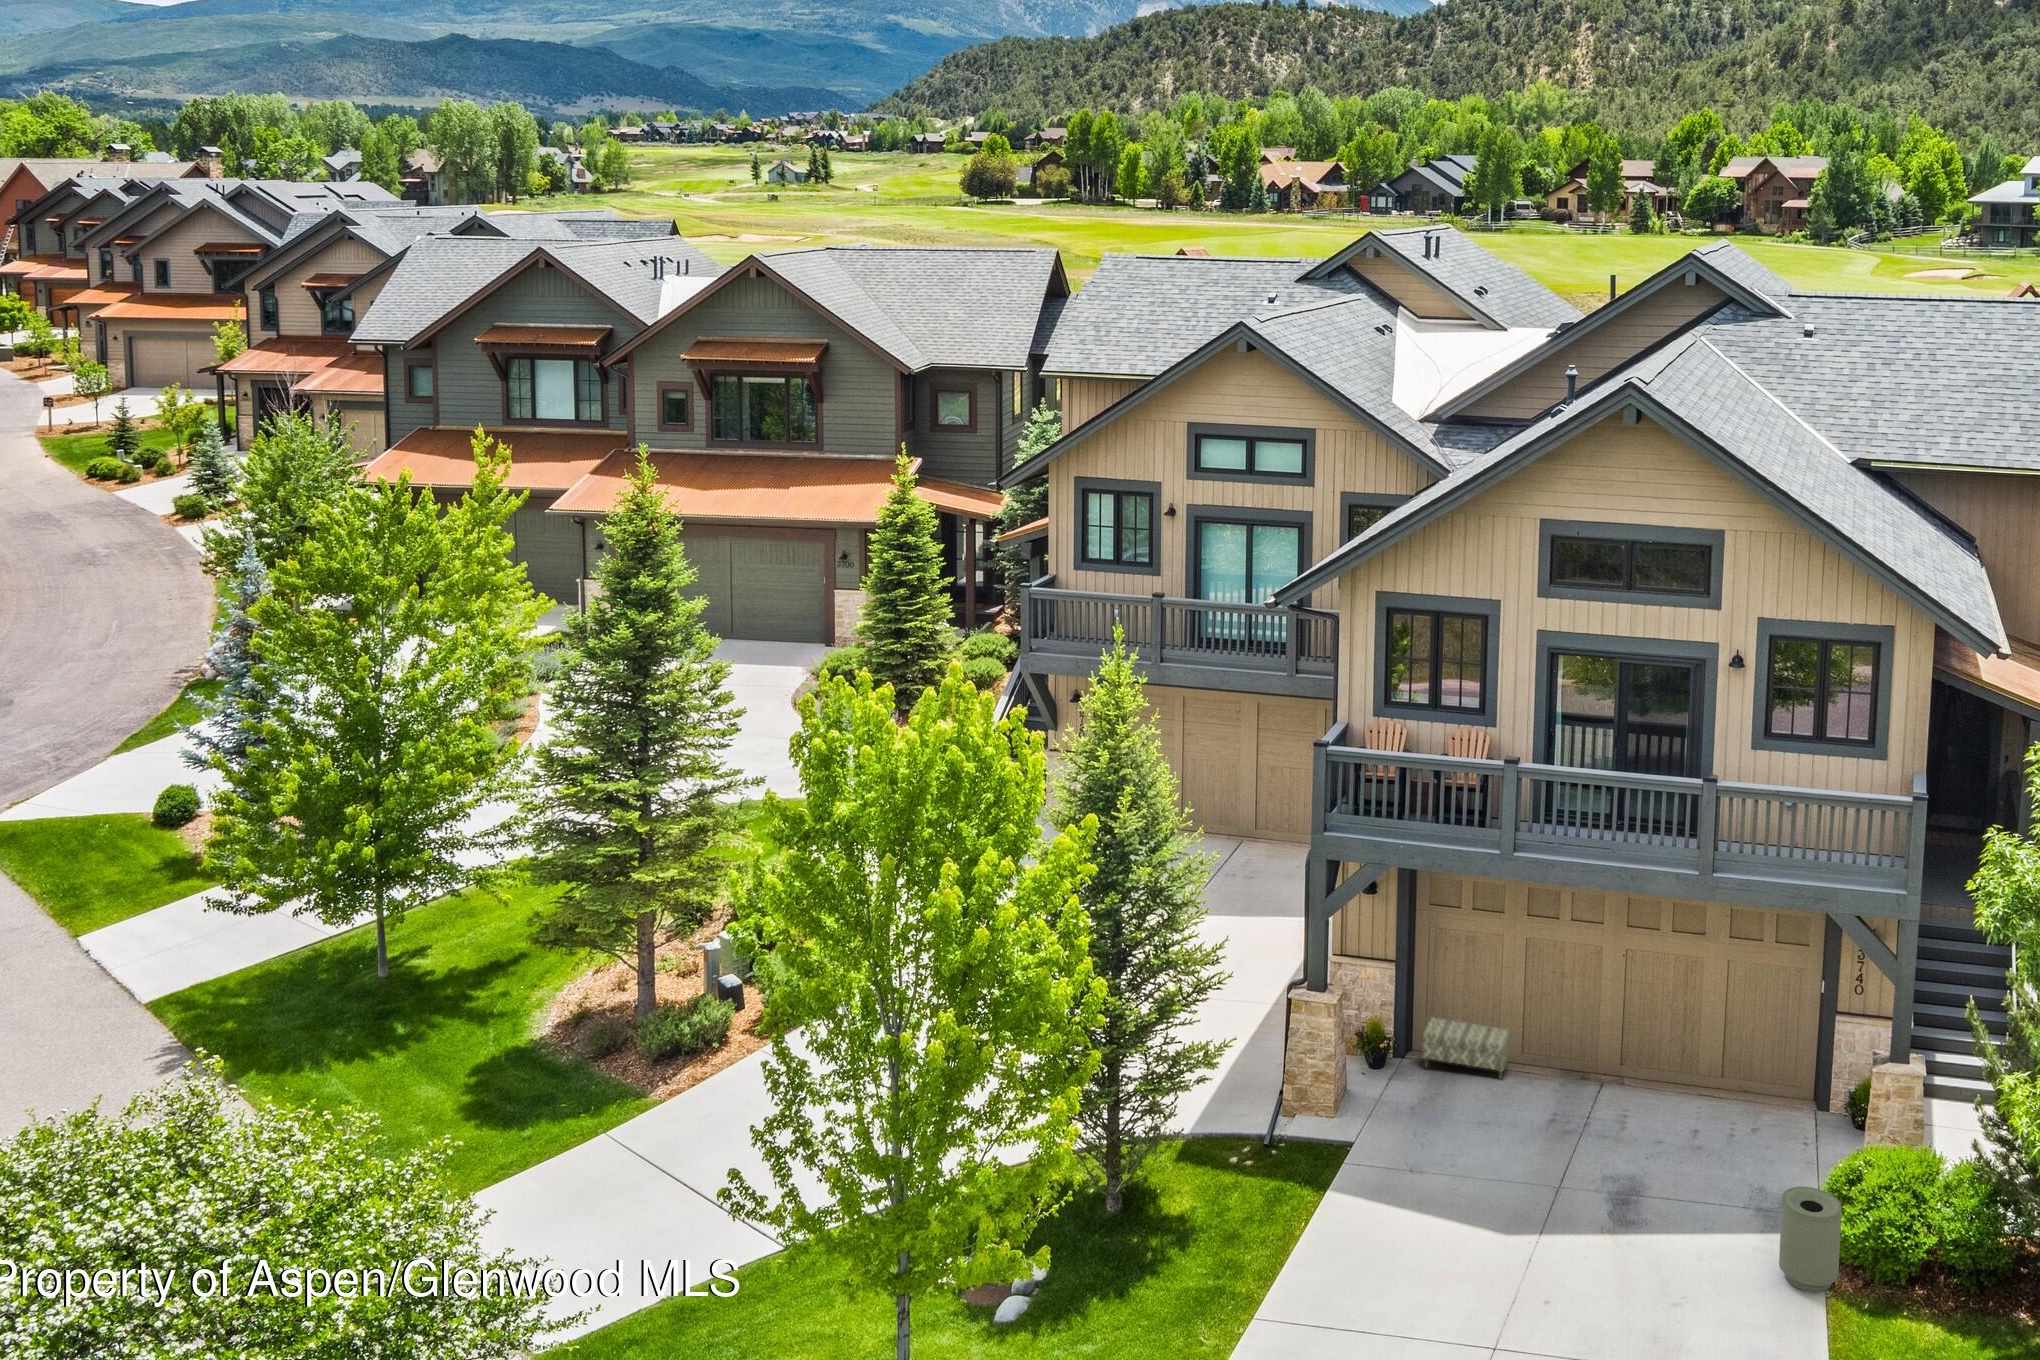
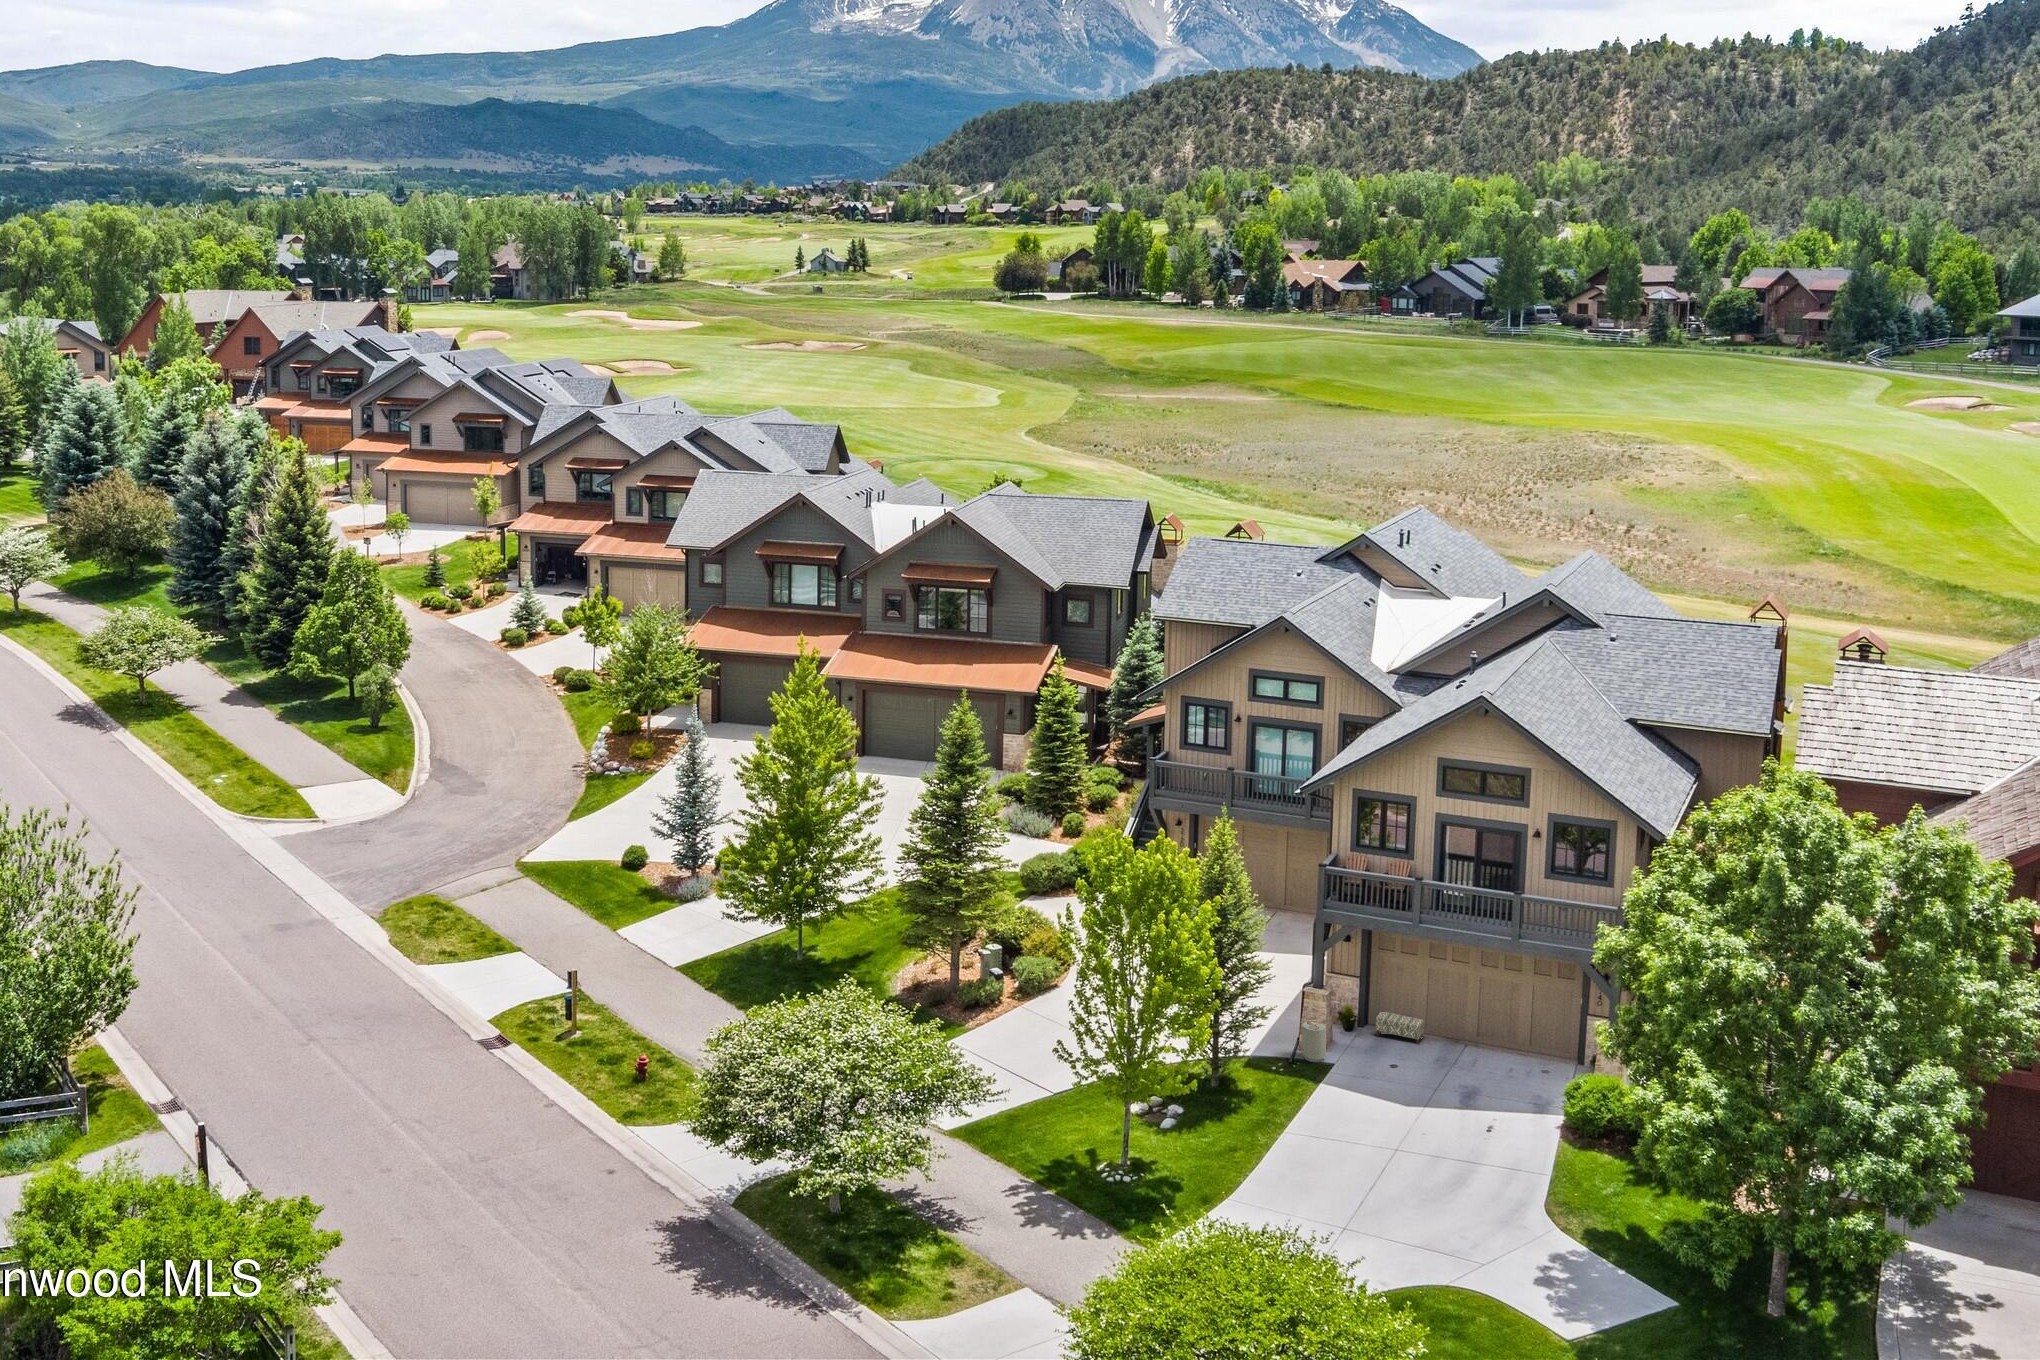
trash can: present [1779,1187,1842,1292] -> present [1302,1022,1326,1062]

